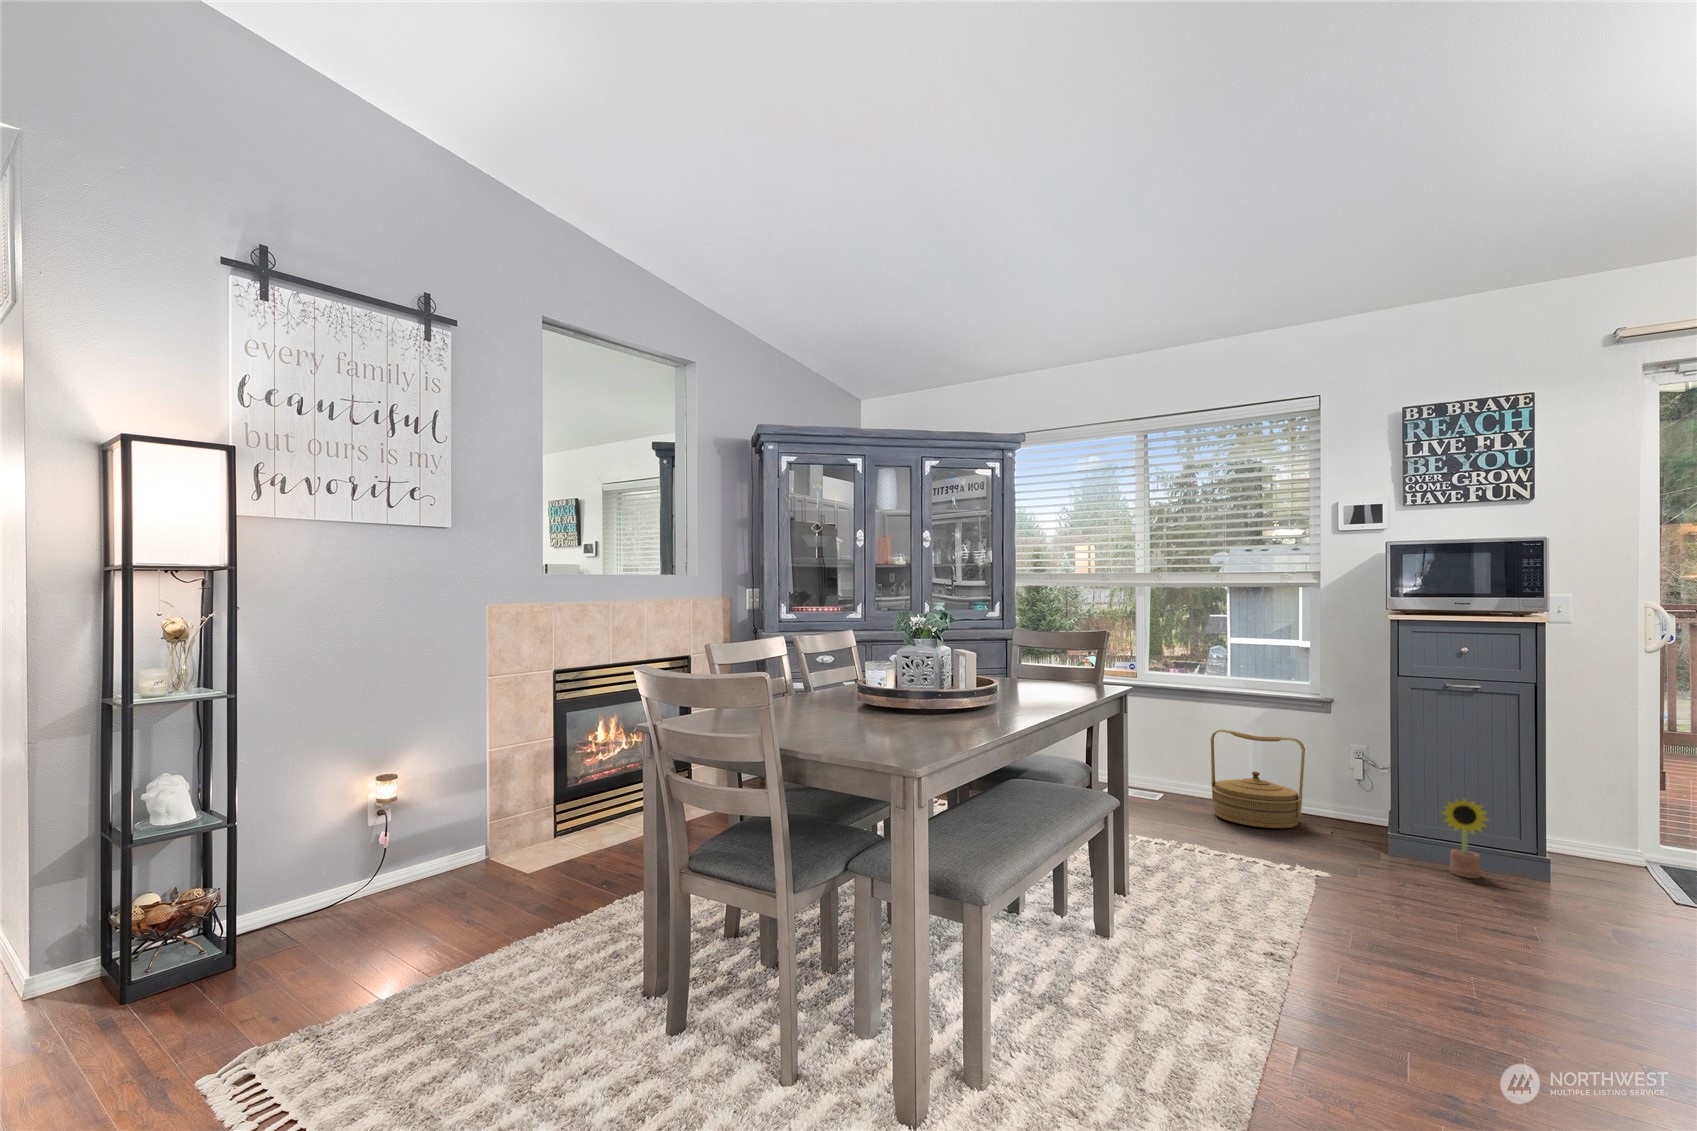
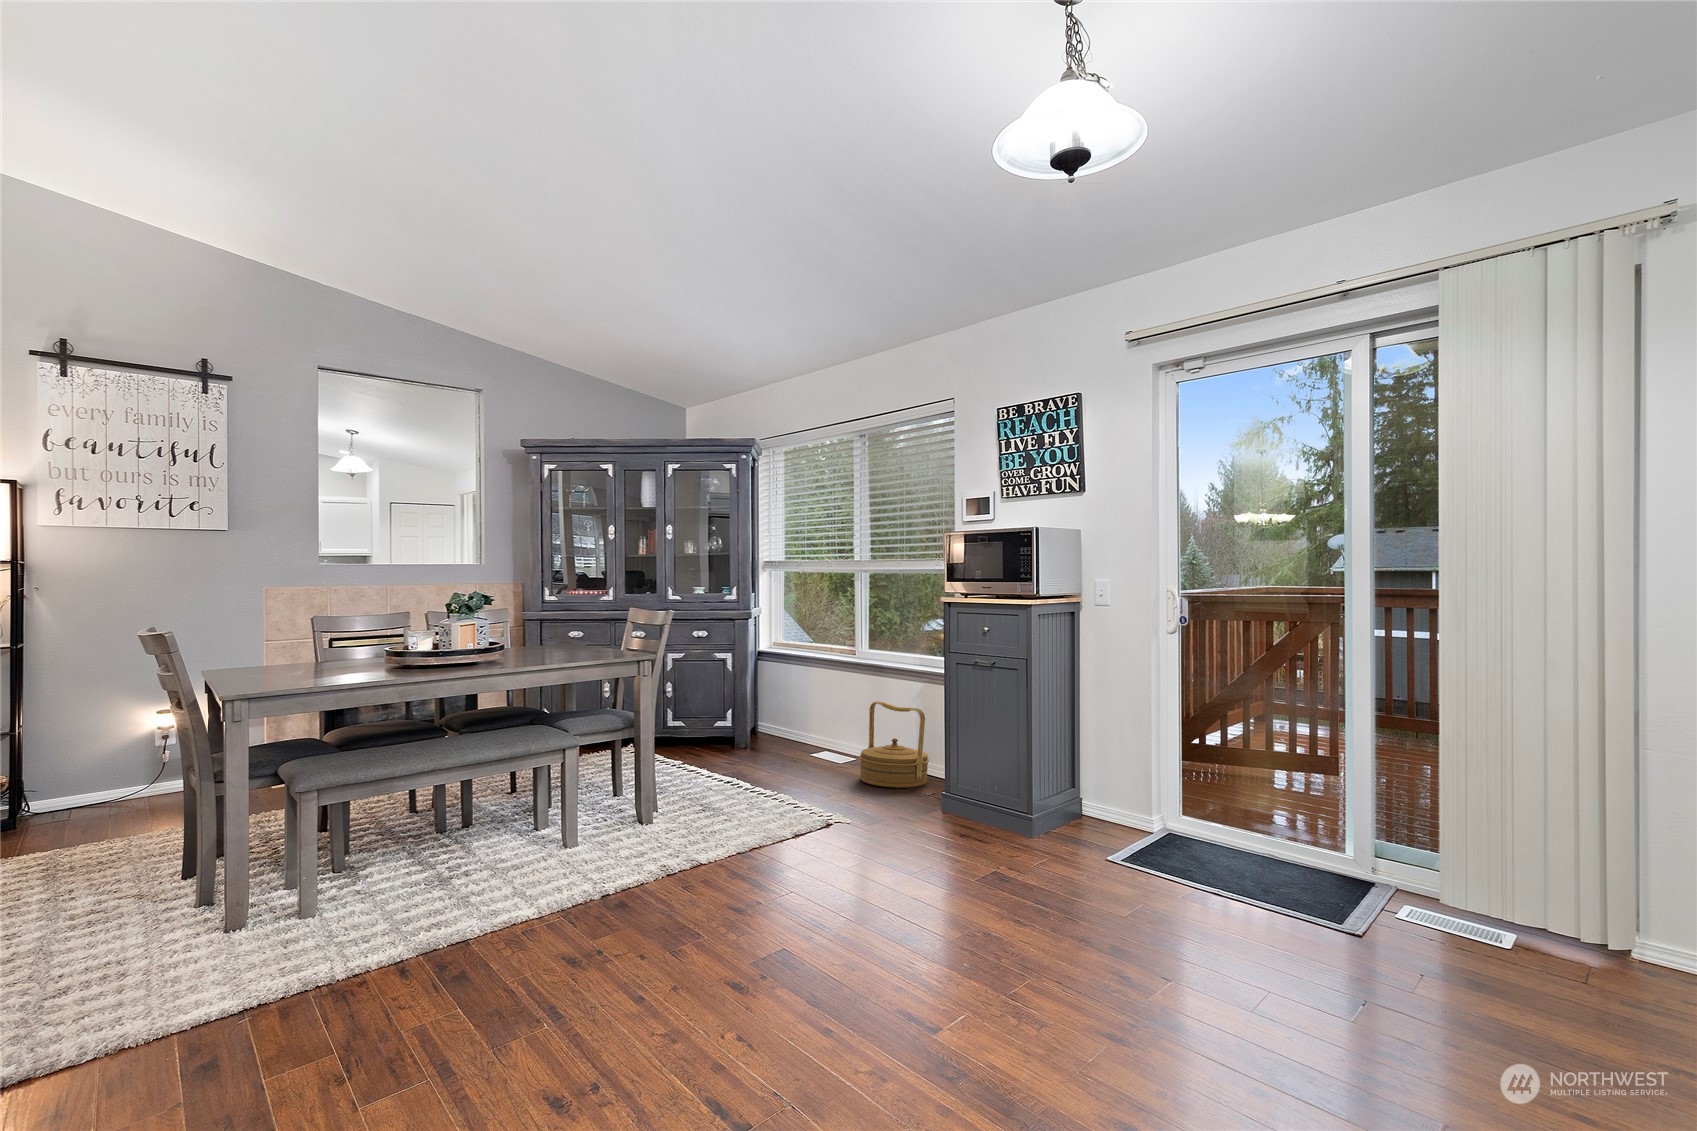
decorative plant: present [1442,799,1489,878] -> none [948,756,983,828]

